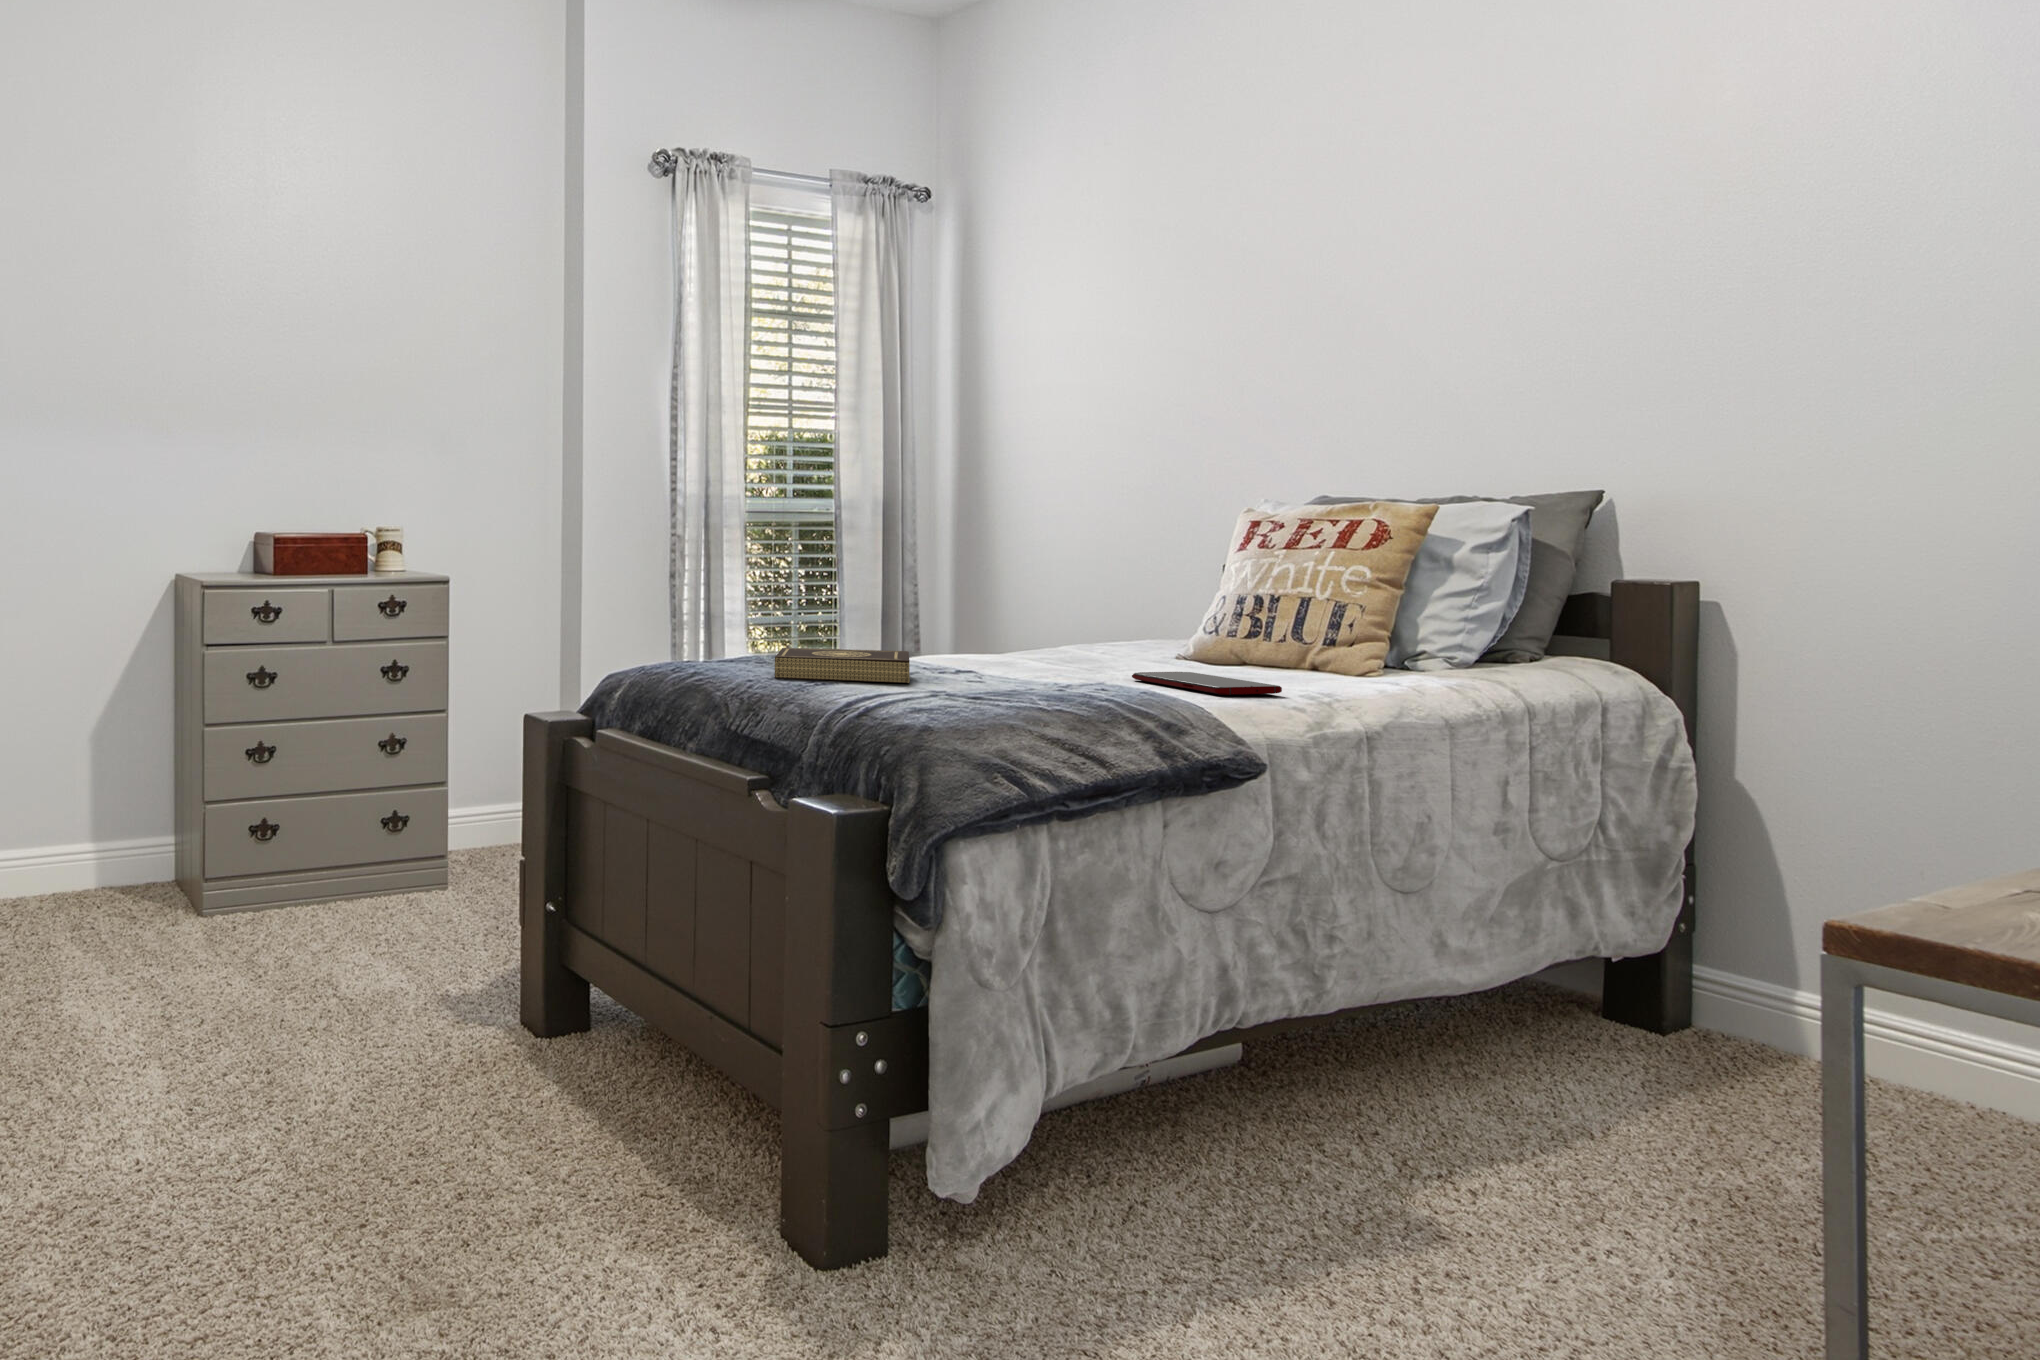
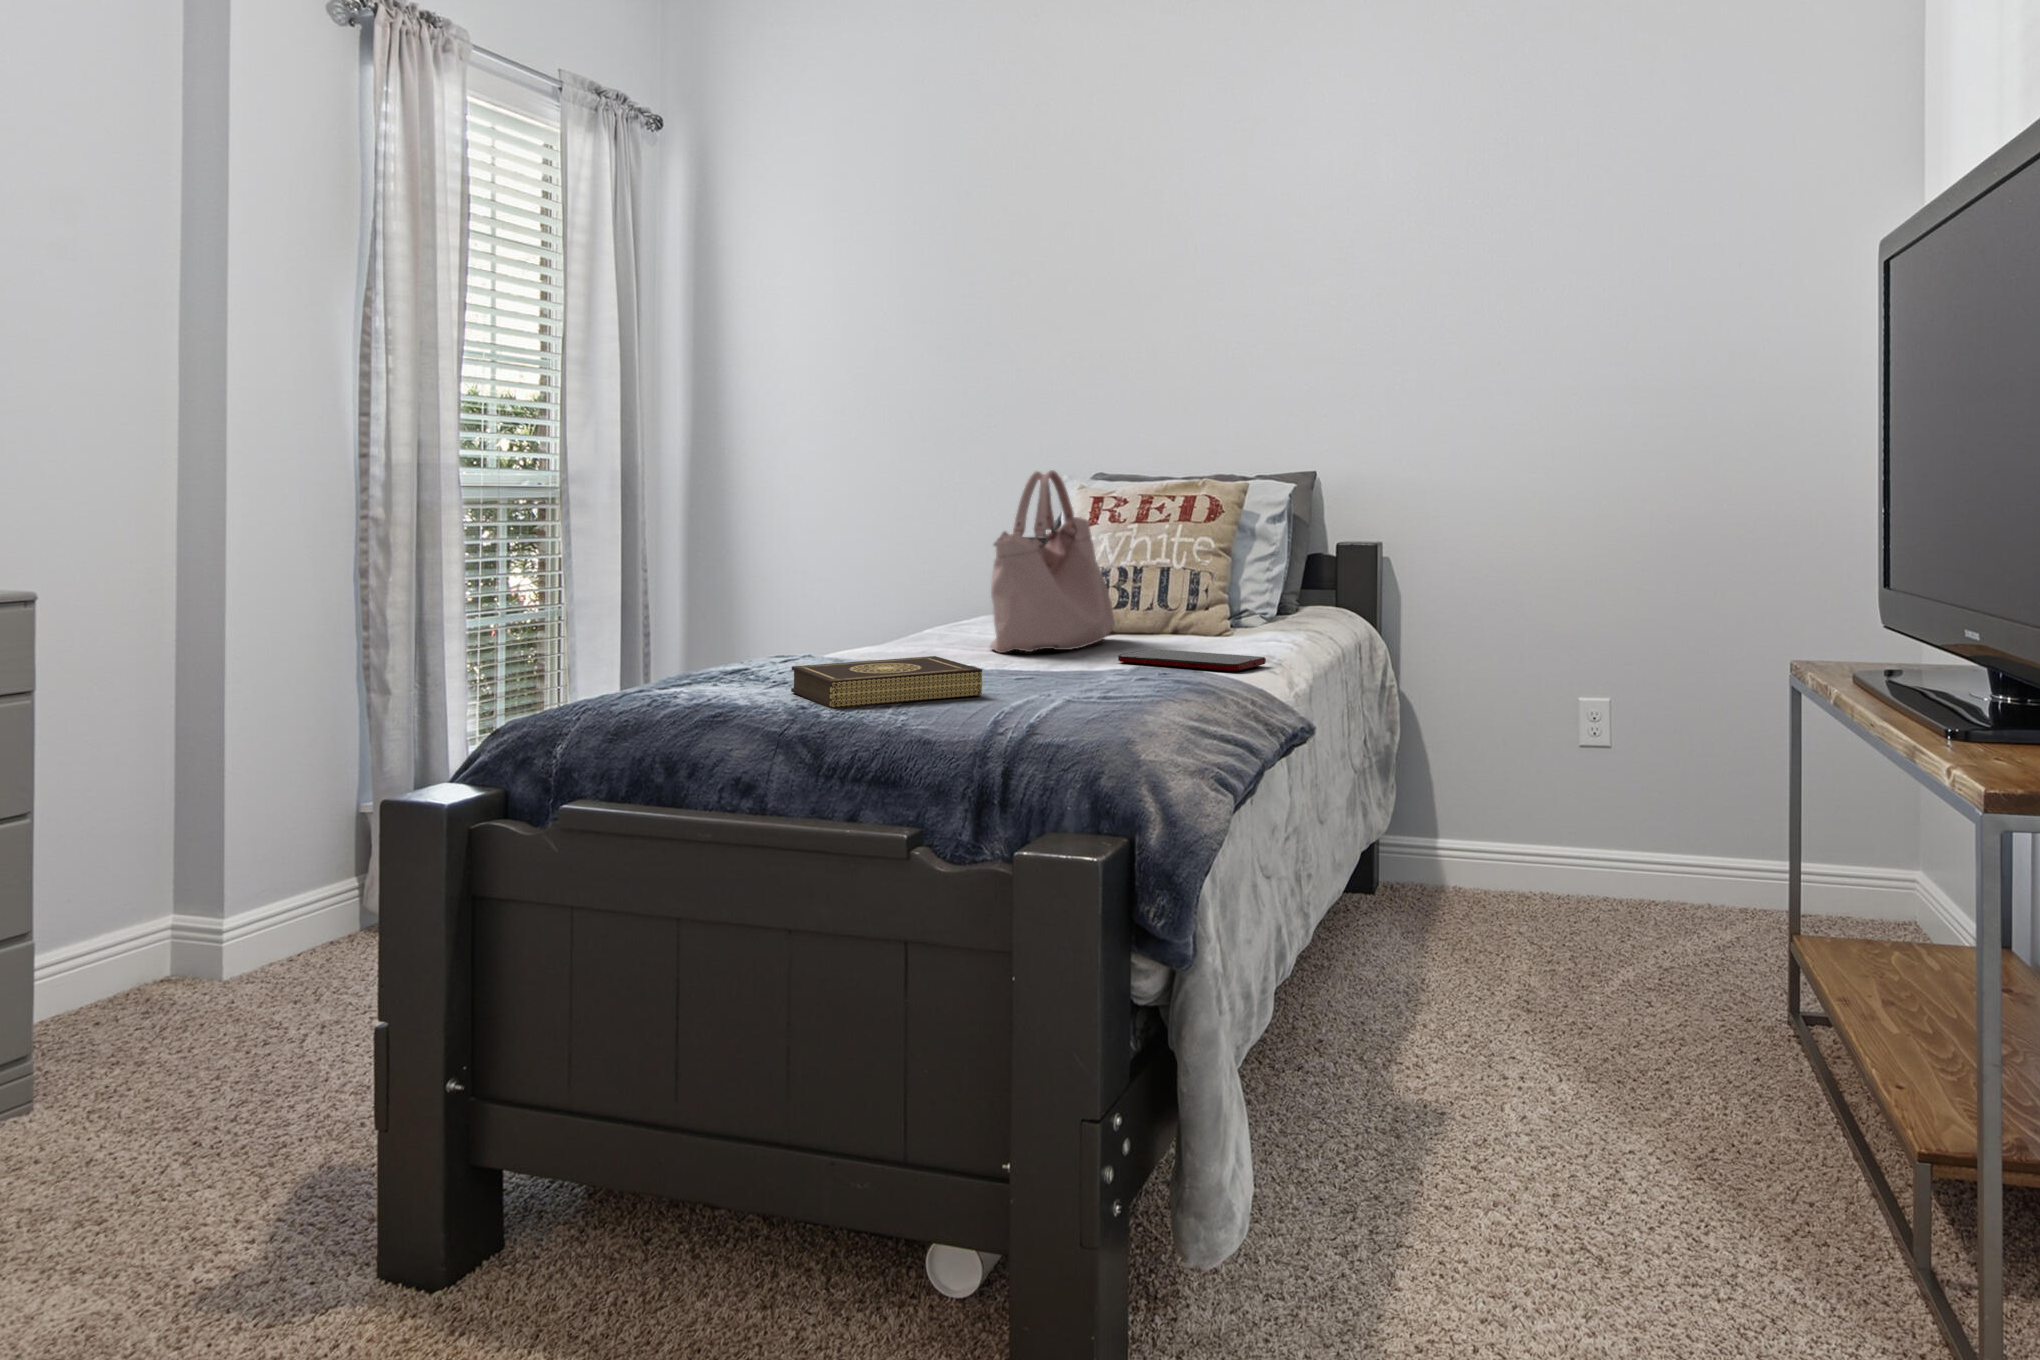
handbag: none [1045,491,1210,669] -> present [990,470,1115,653]

